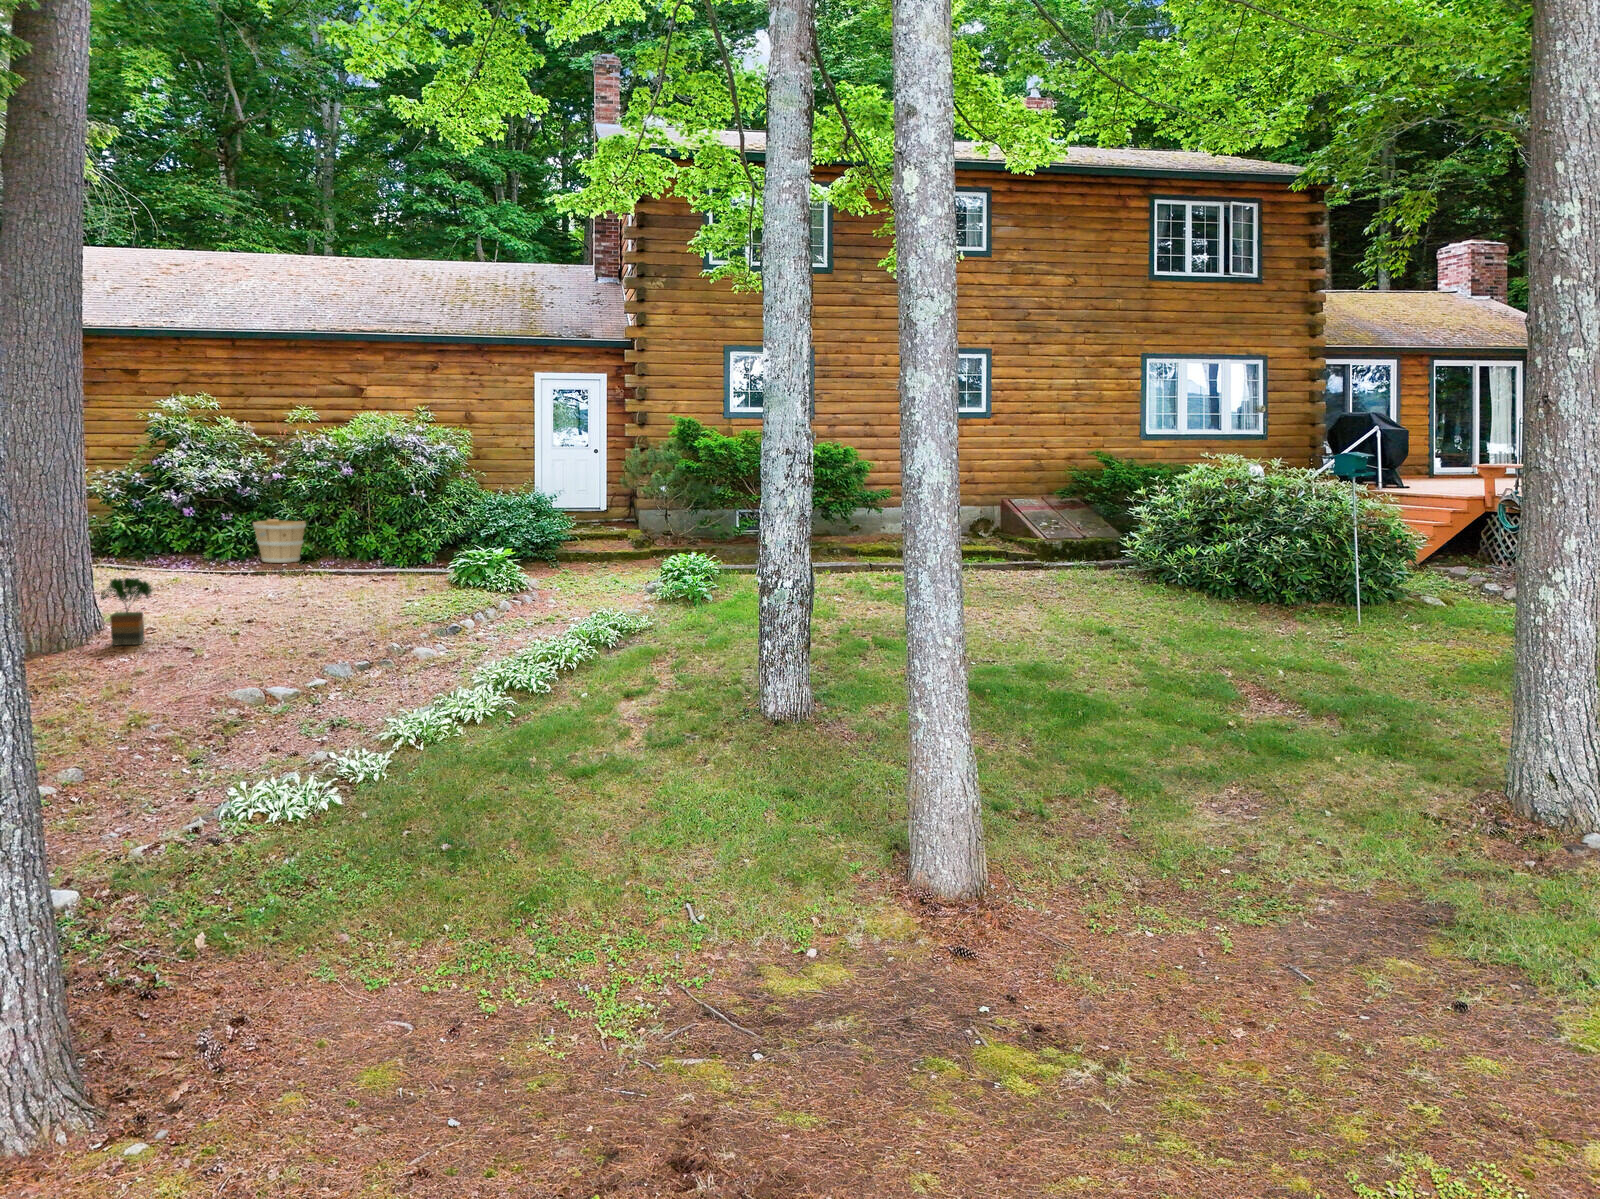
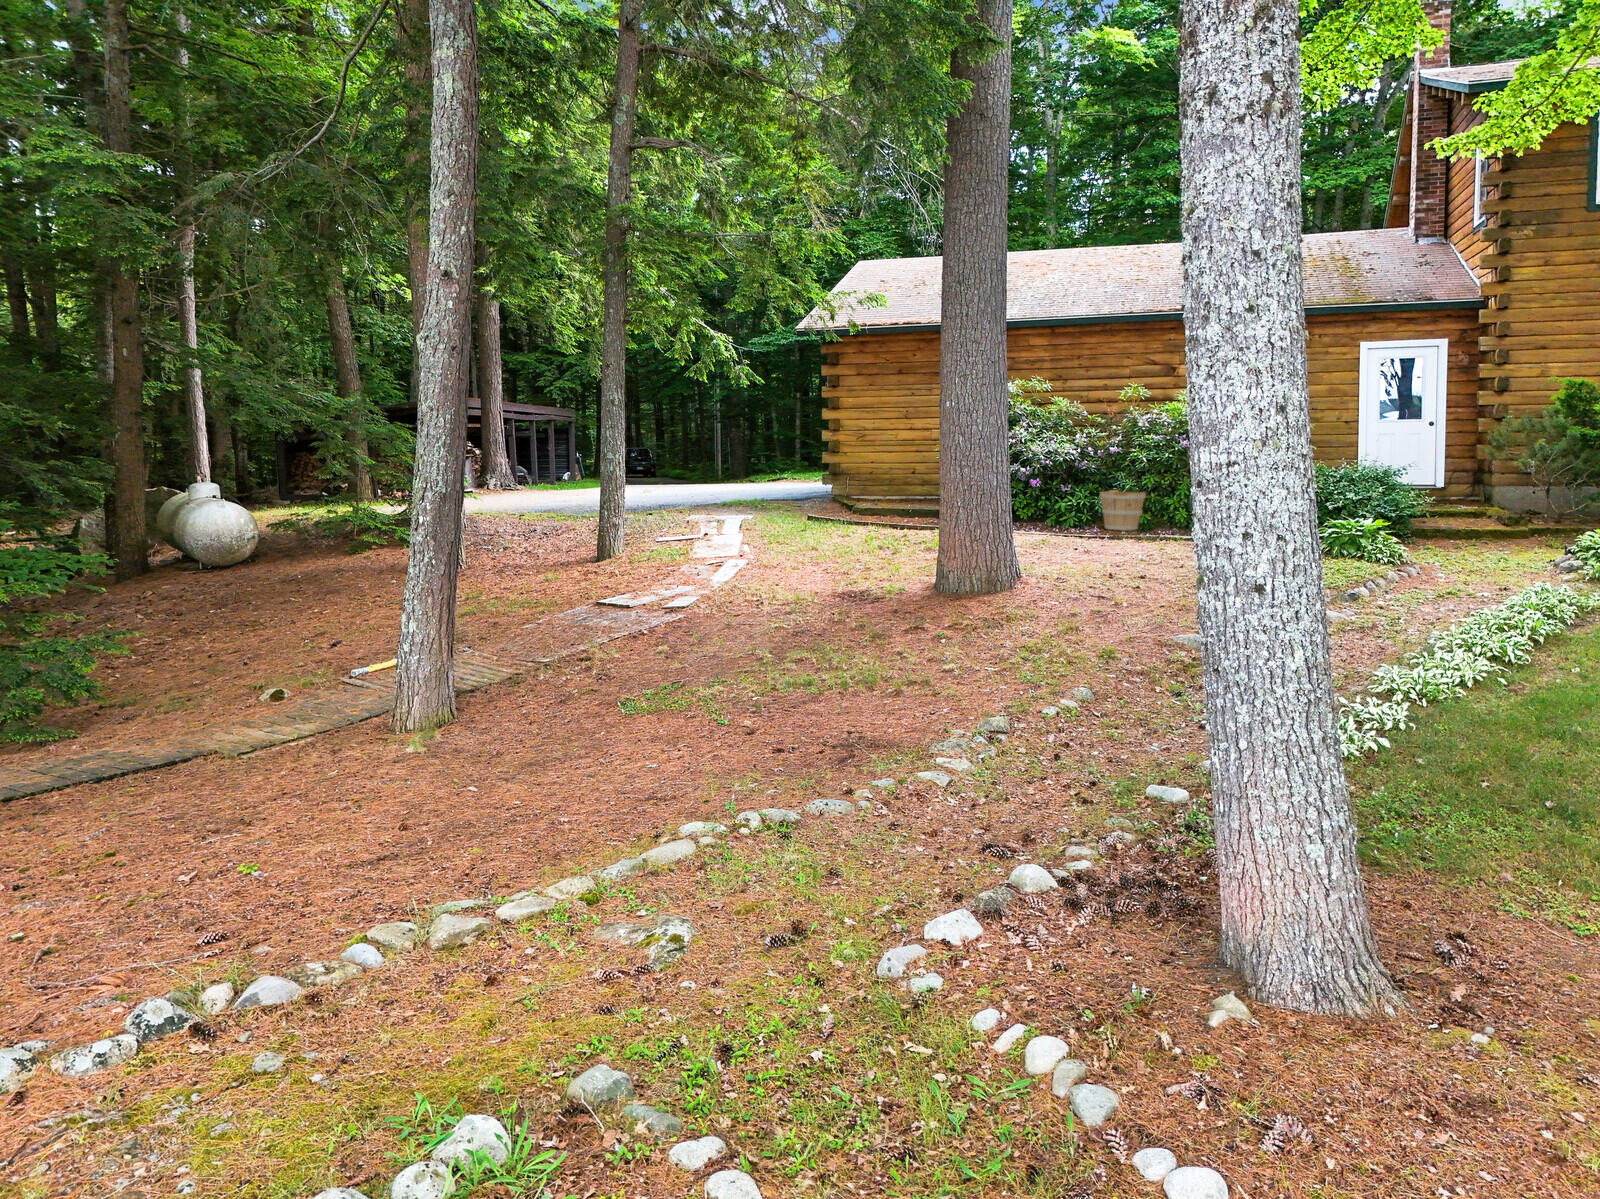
potted tree: present [101,578,153,645] -> none [1053,531,1097,590]

